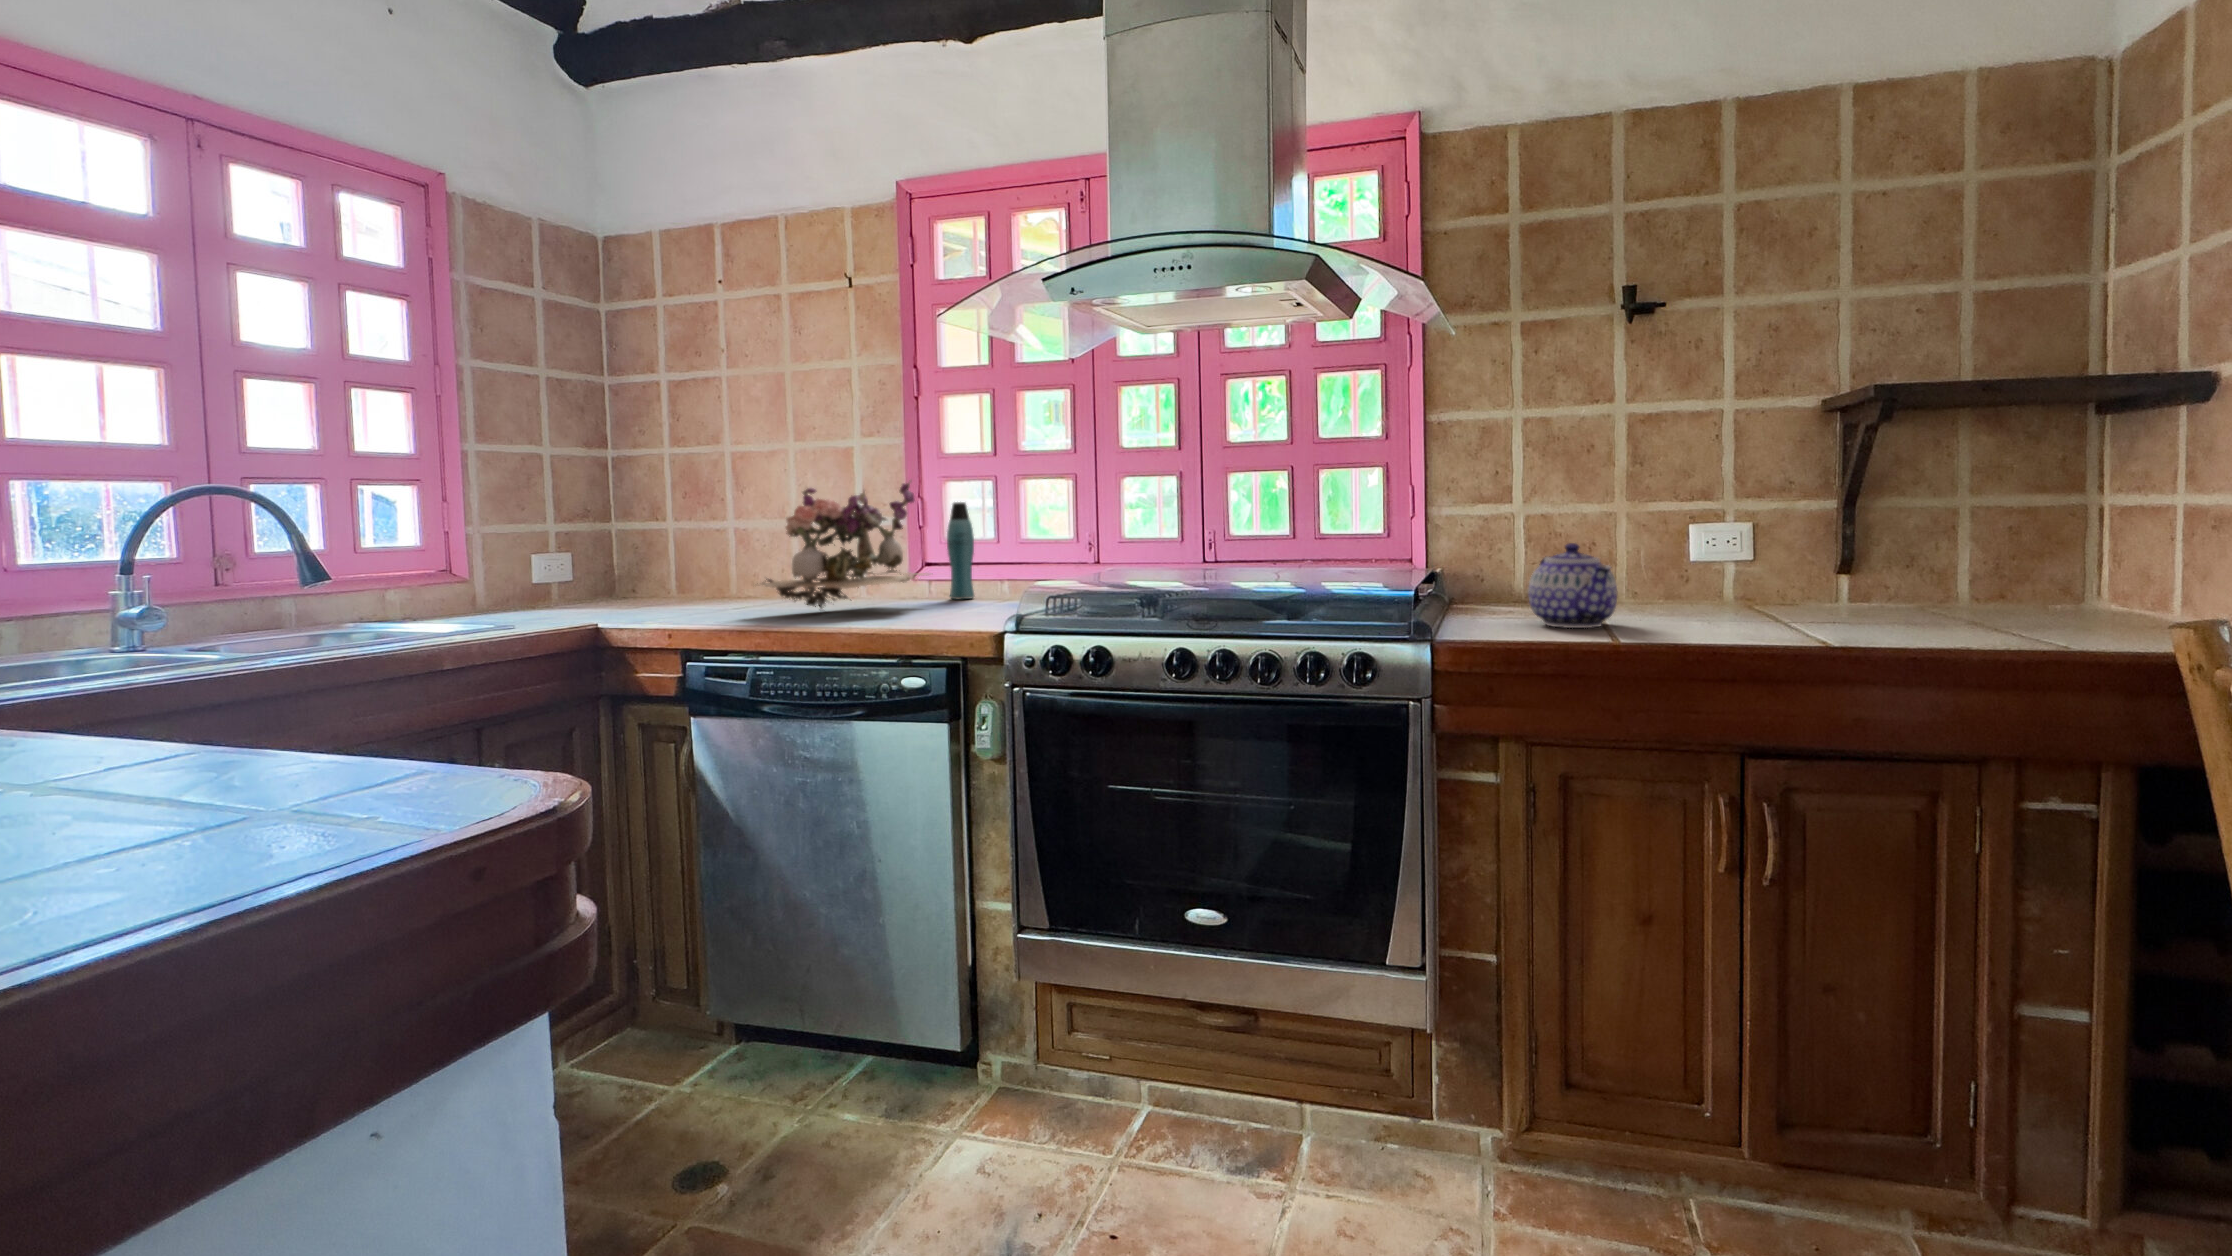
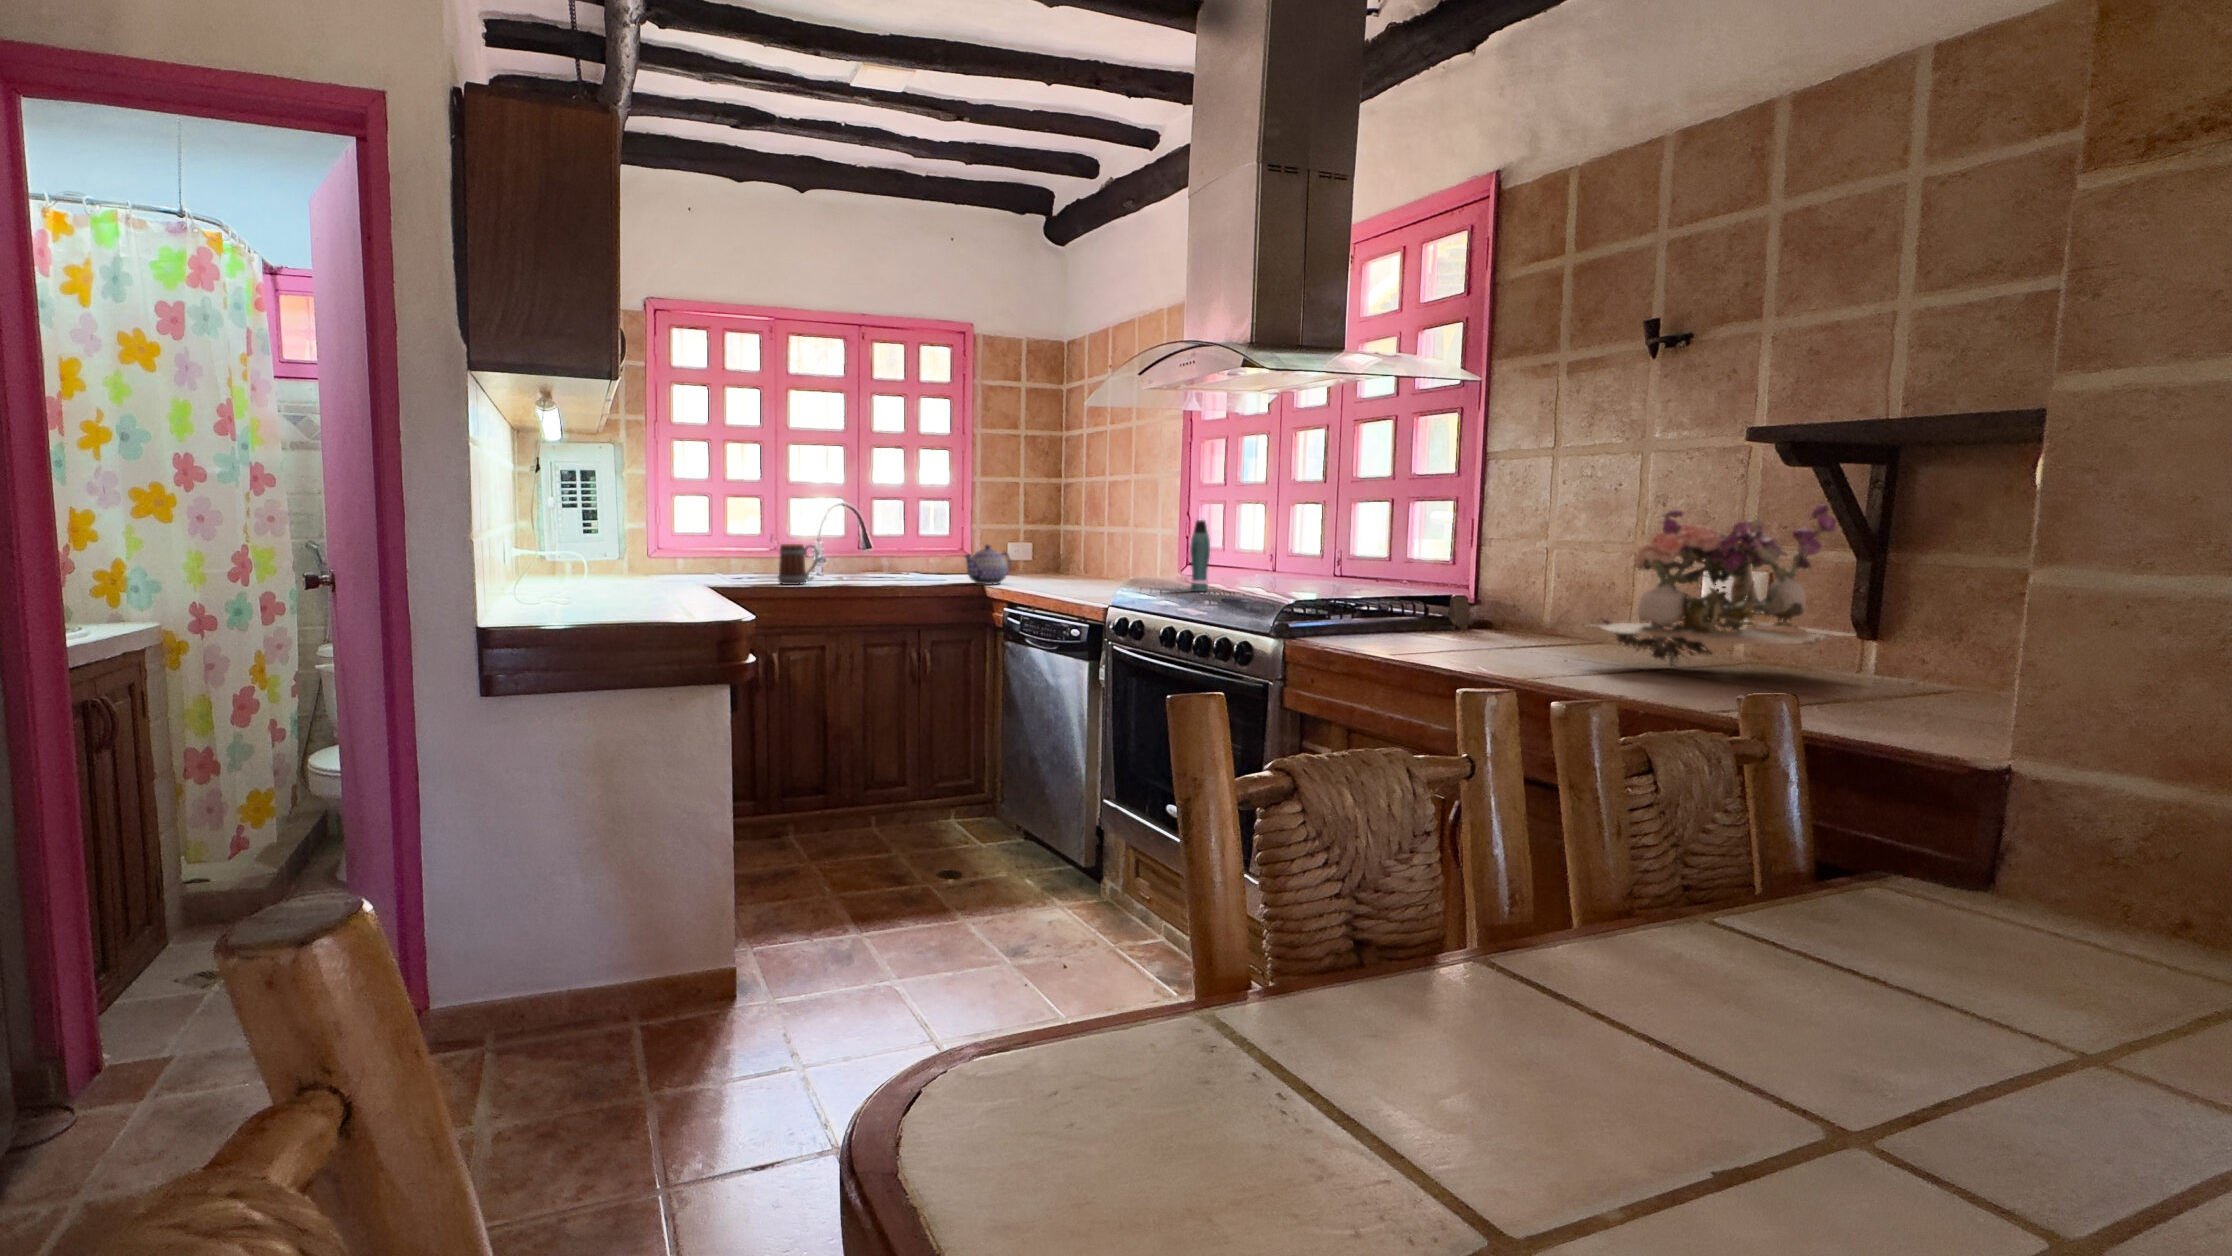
flower arrangement: present [760,481,929,609] -> present [1583,504,1853,666]
teapot: present [1528,543,1617,628] -> present [965,545,1011,585]
mug: none [49,577,181,680] -> present [778,544,819,585]

